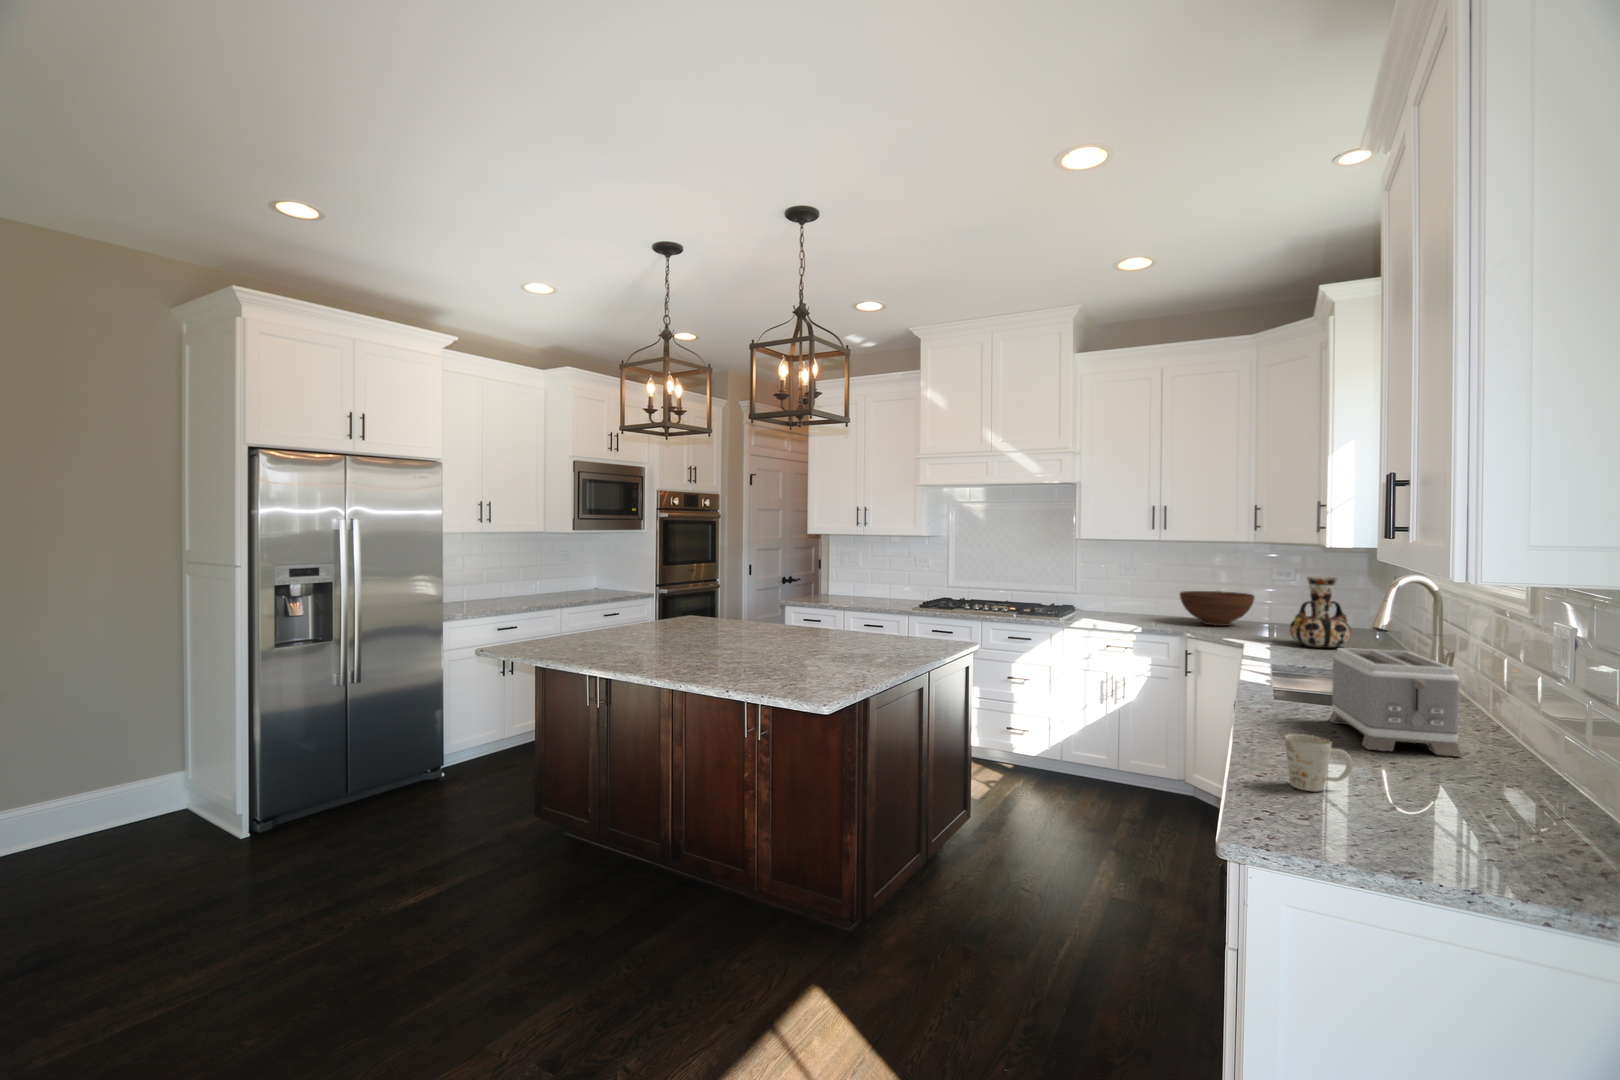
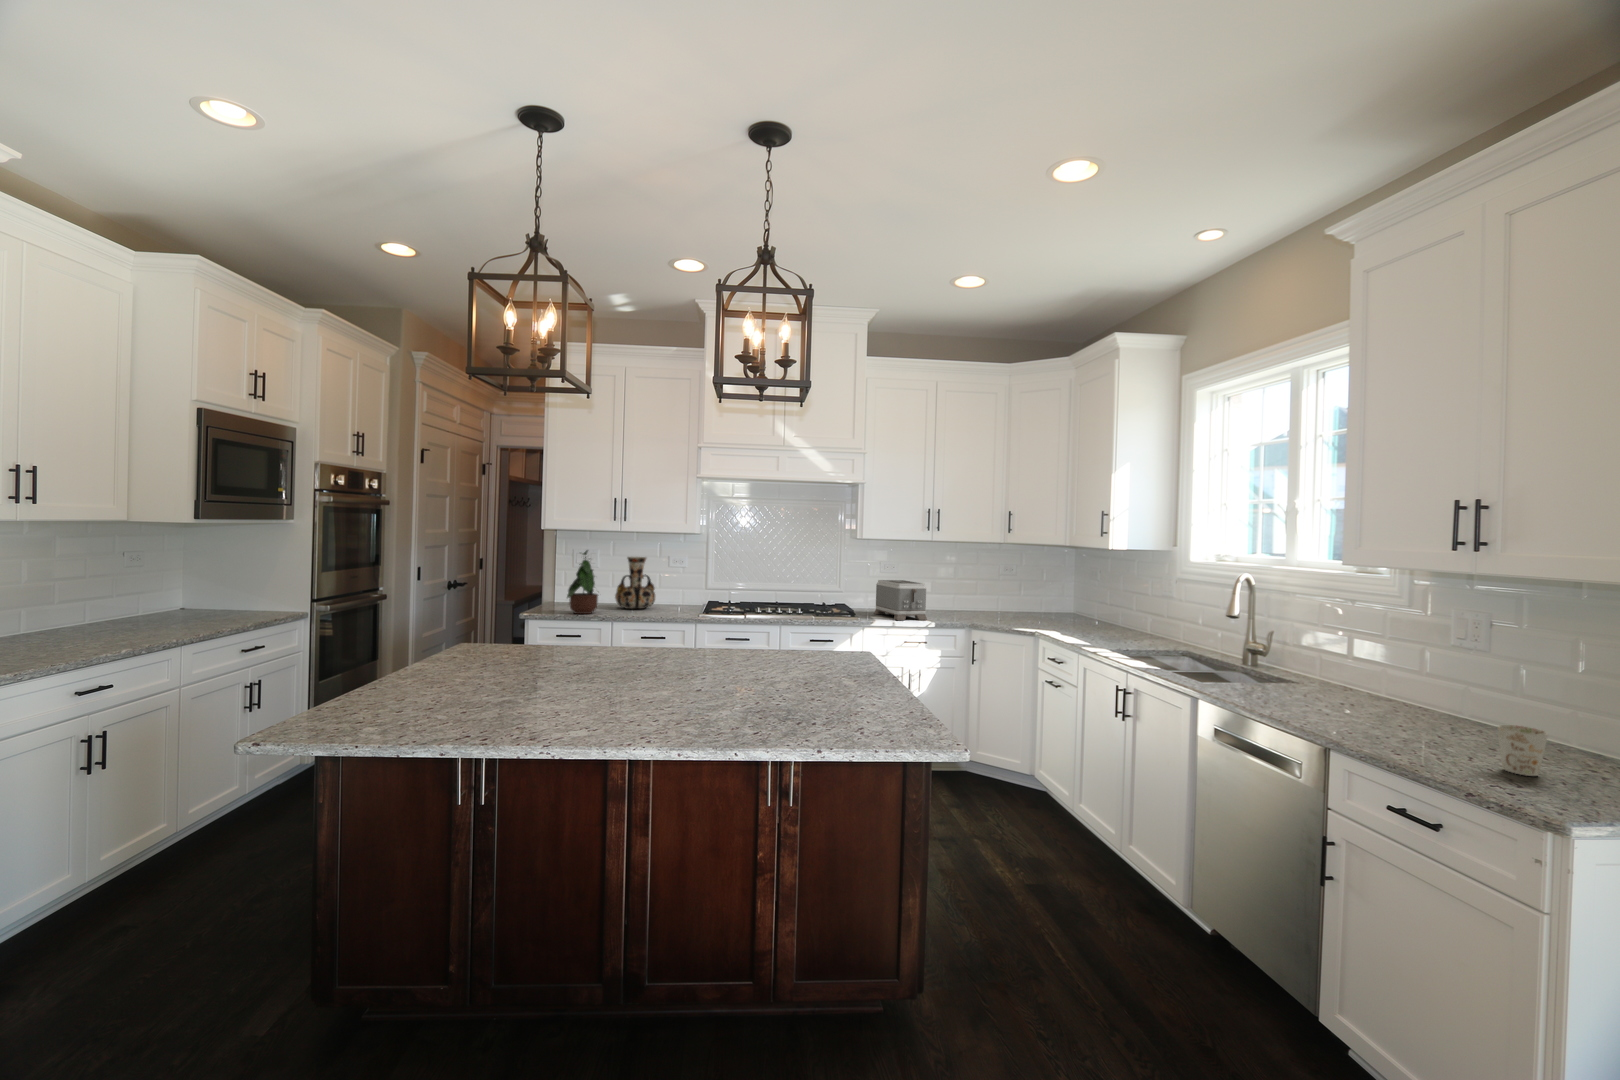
potted plant: none [808,550,840,604] -> present [567,550,598,614]
vase: present [1290,577,1352,648] -> present [615,557,655,609]
fruit bowl: present [1180,591,1255,626] -> none [942,586,1001,616]
toaster: present [1329,648,1462,757] -> present [874,580,927,620]

